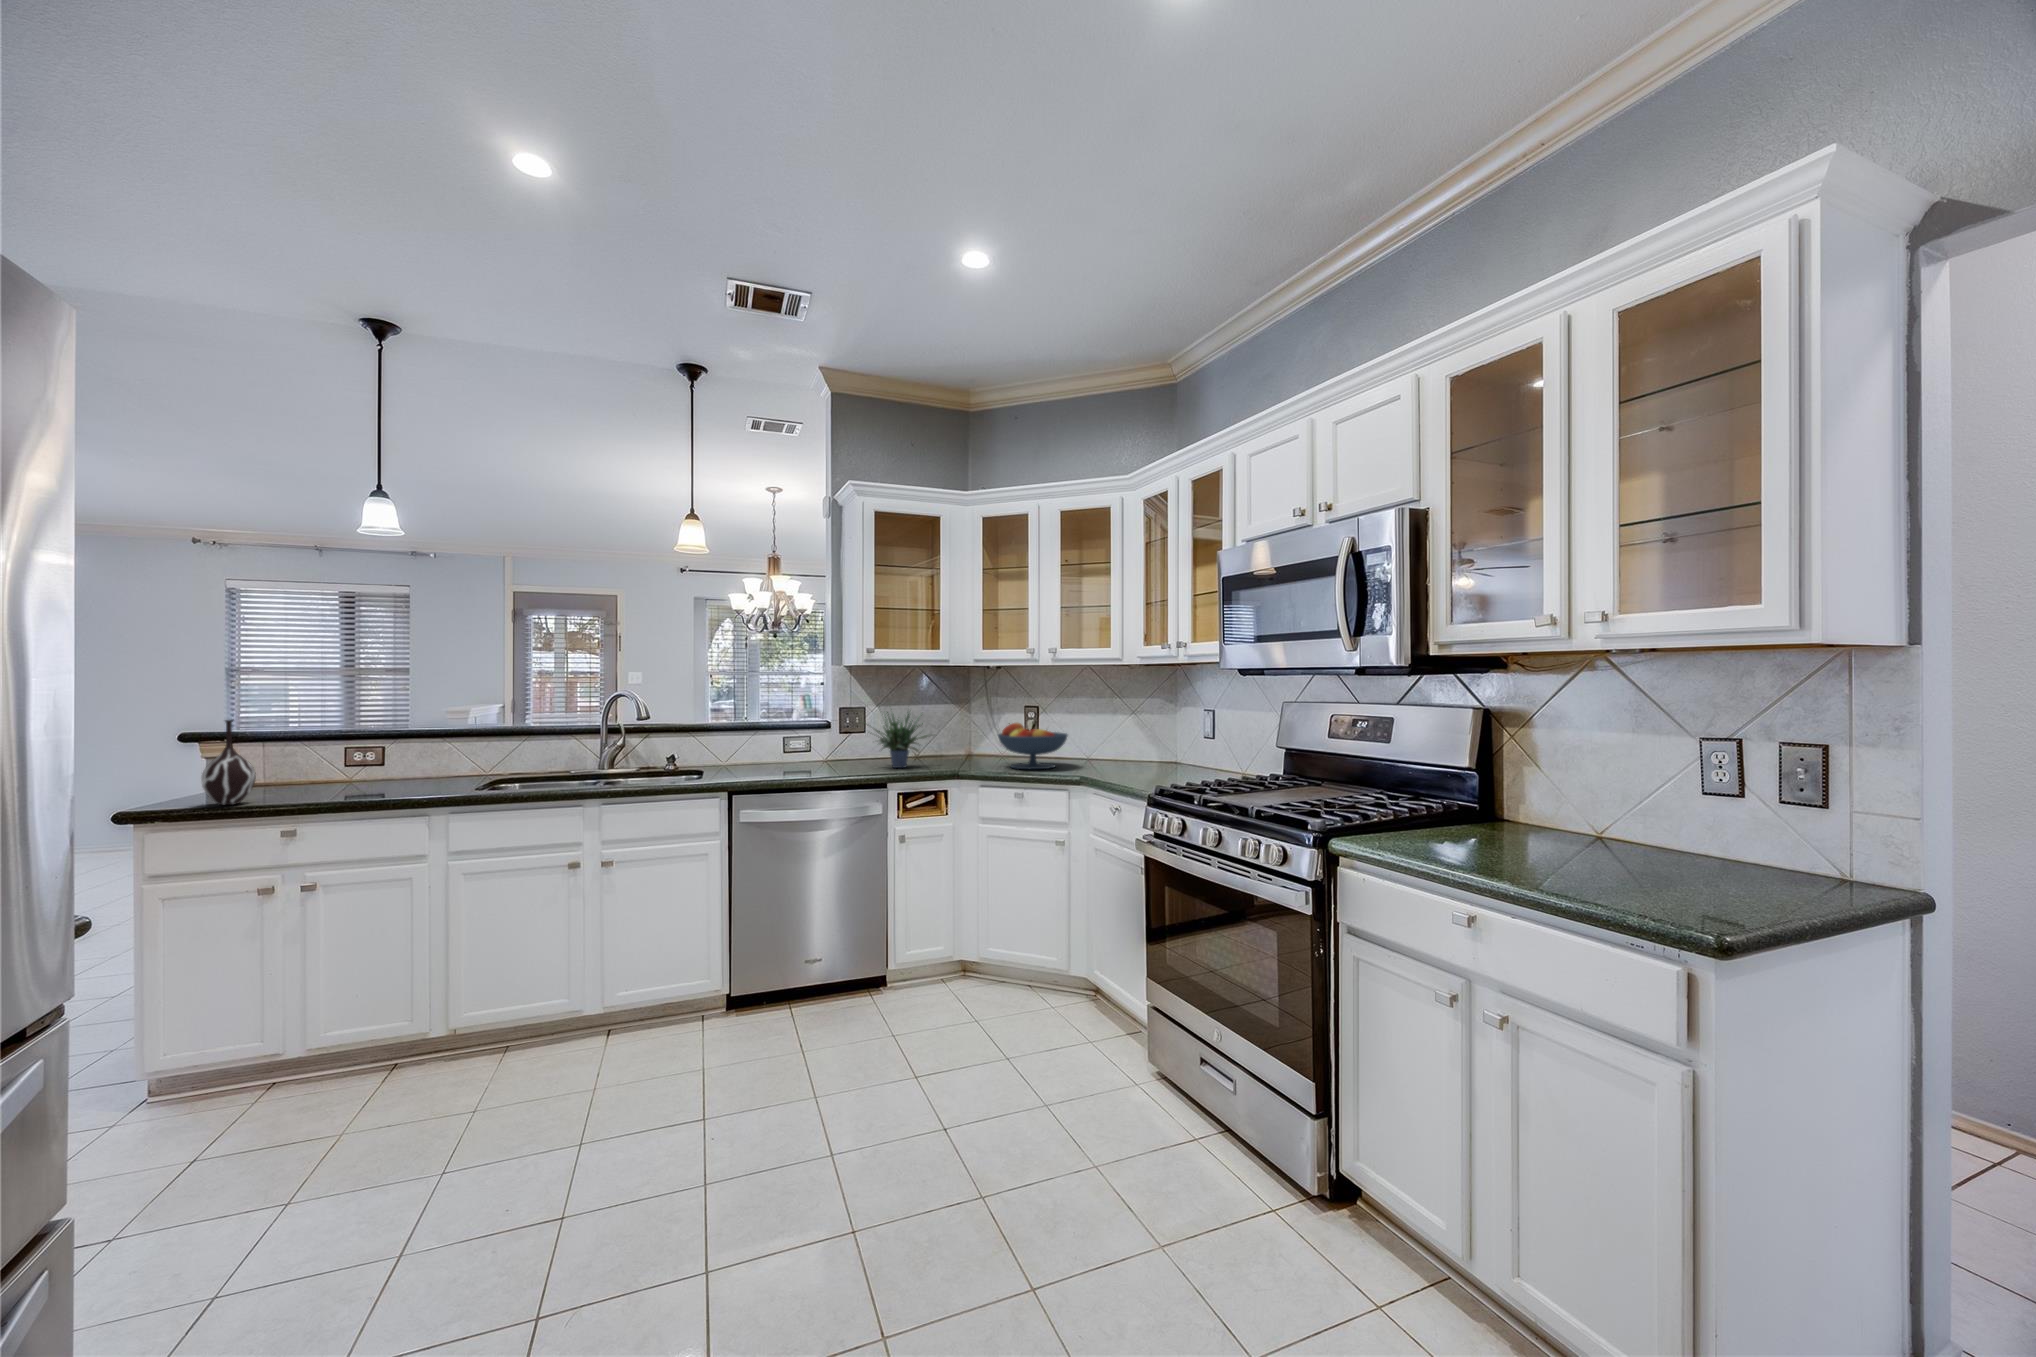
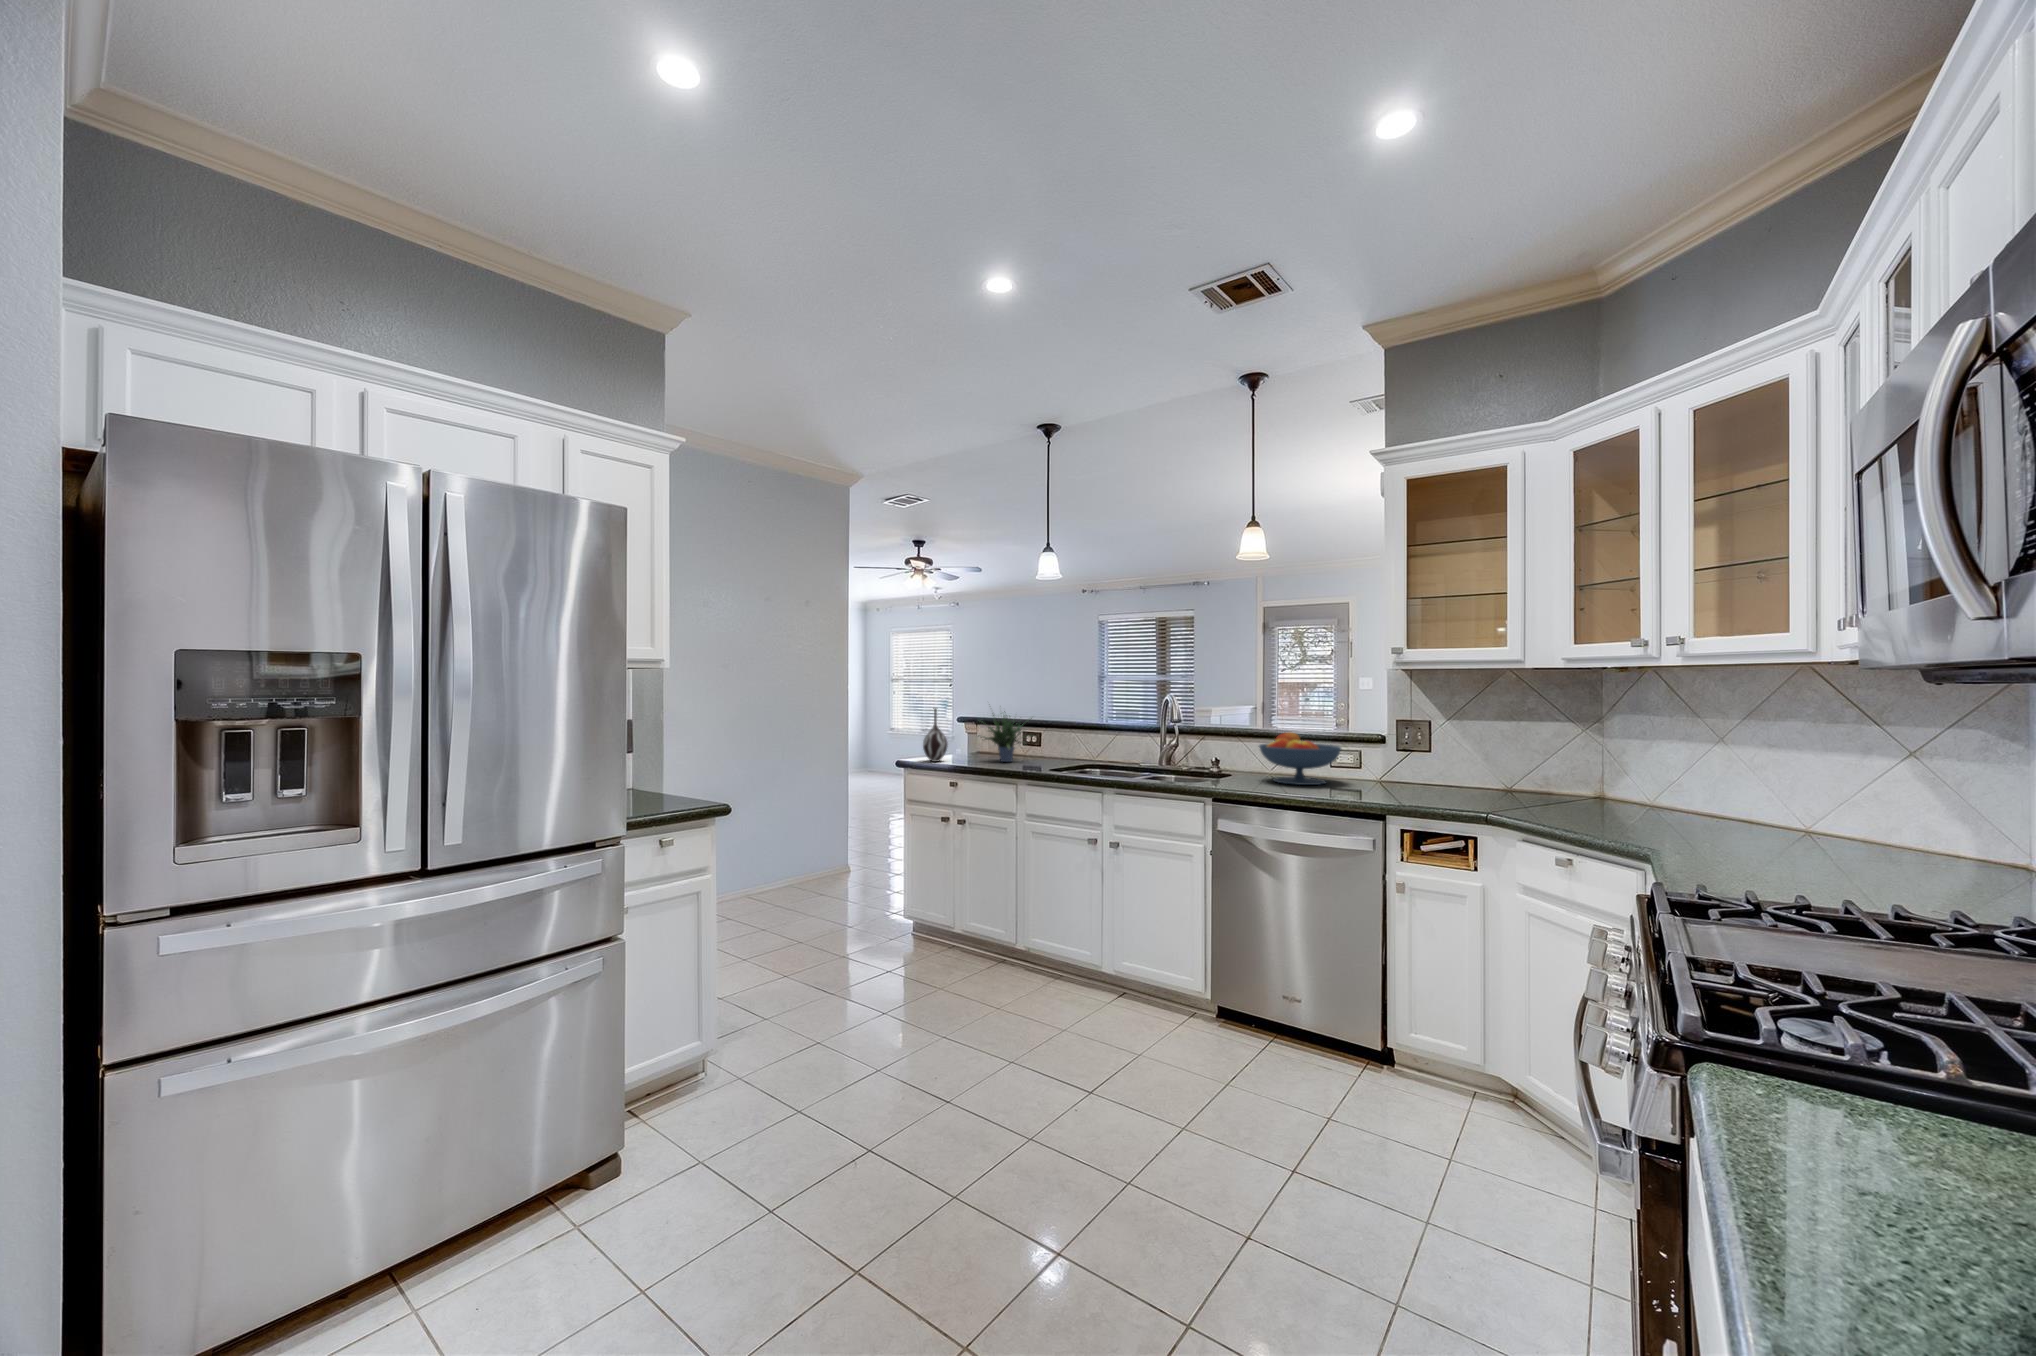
potted plant: present [875,712,928,768] -> present [981,711,1032,762]
fruit bowl: present [998,723,1068,769] -> present [1259,732,1341,785]

